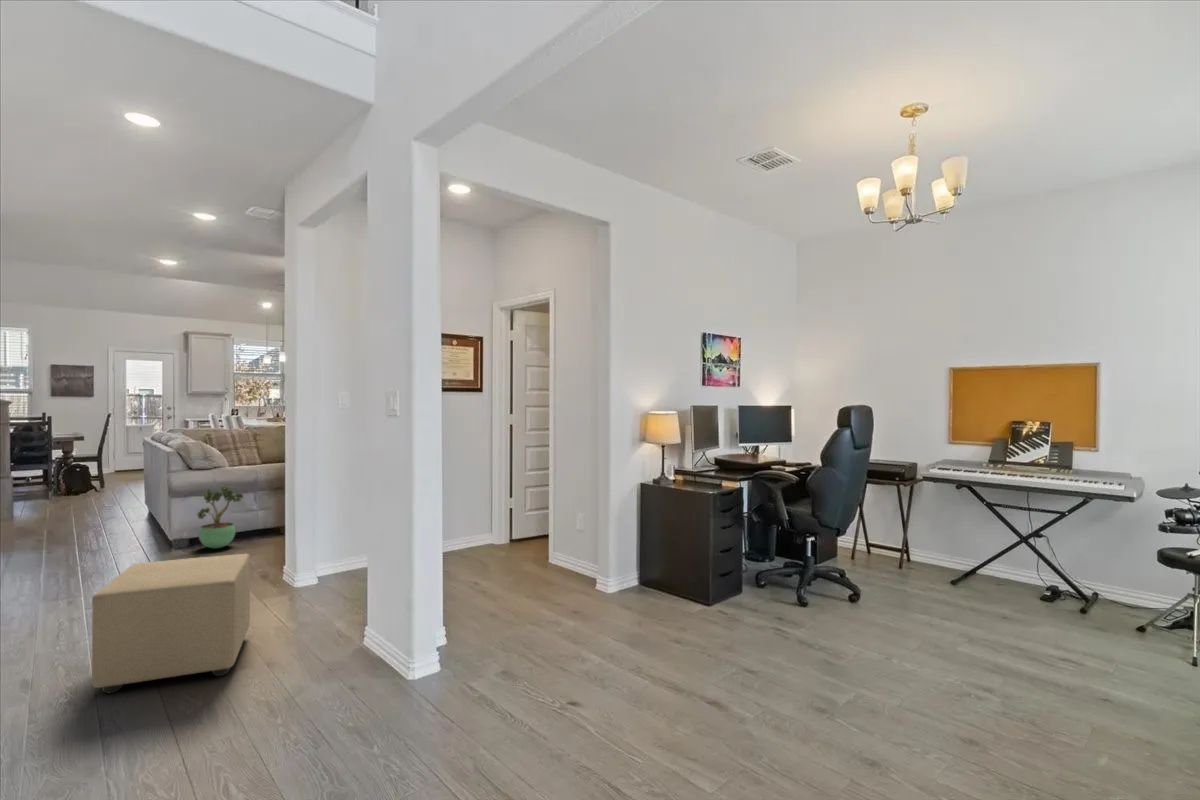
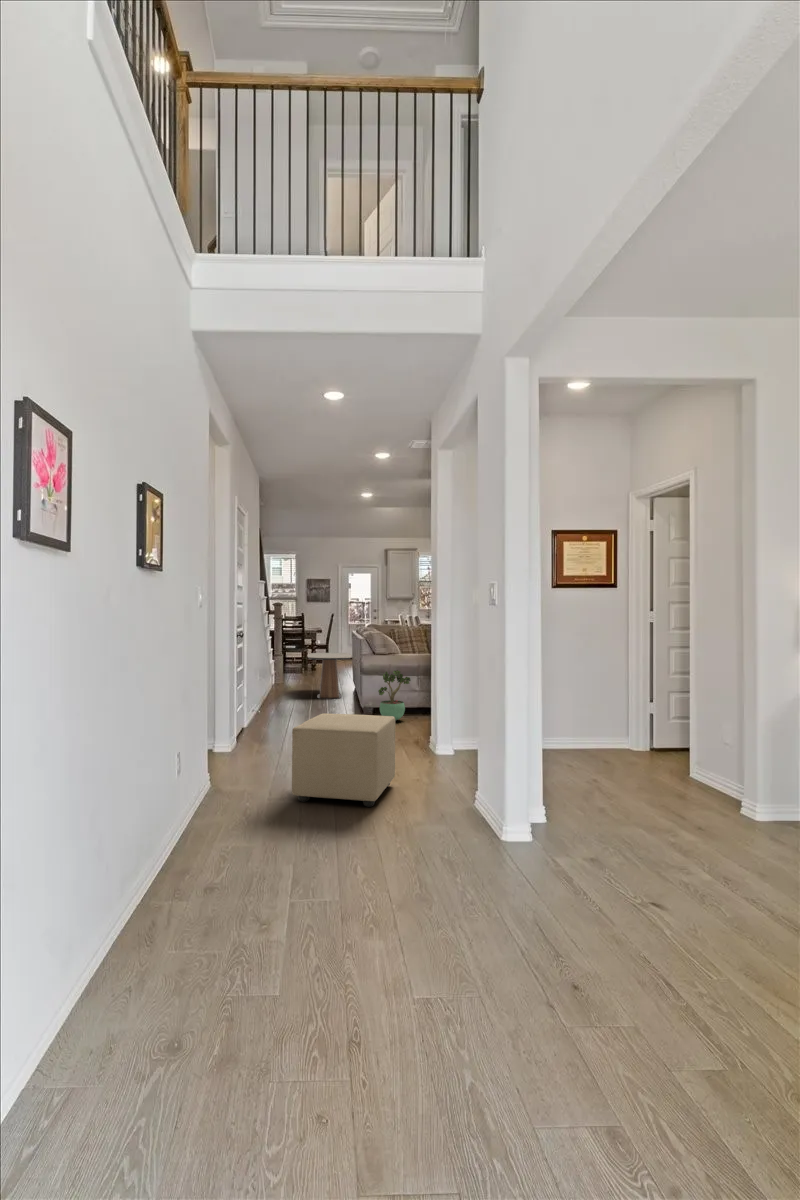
side table: none [70,465,145,529] -> present [307,653,352,699]

